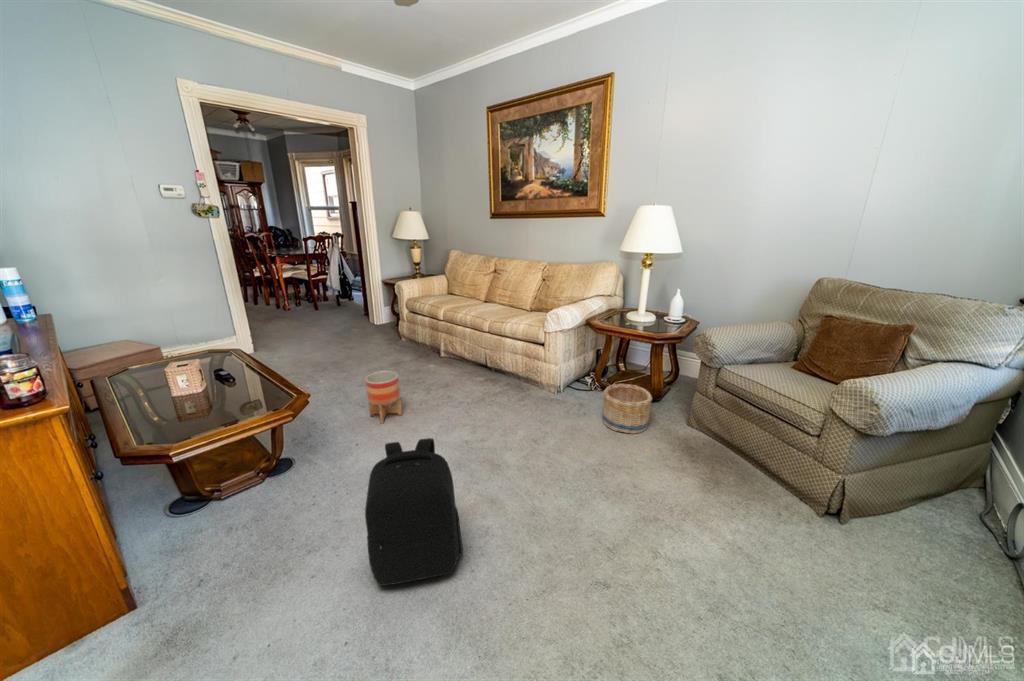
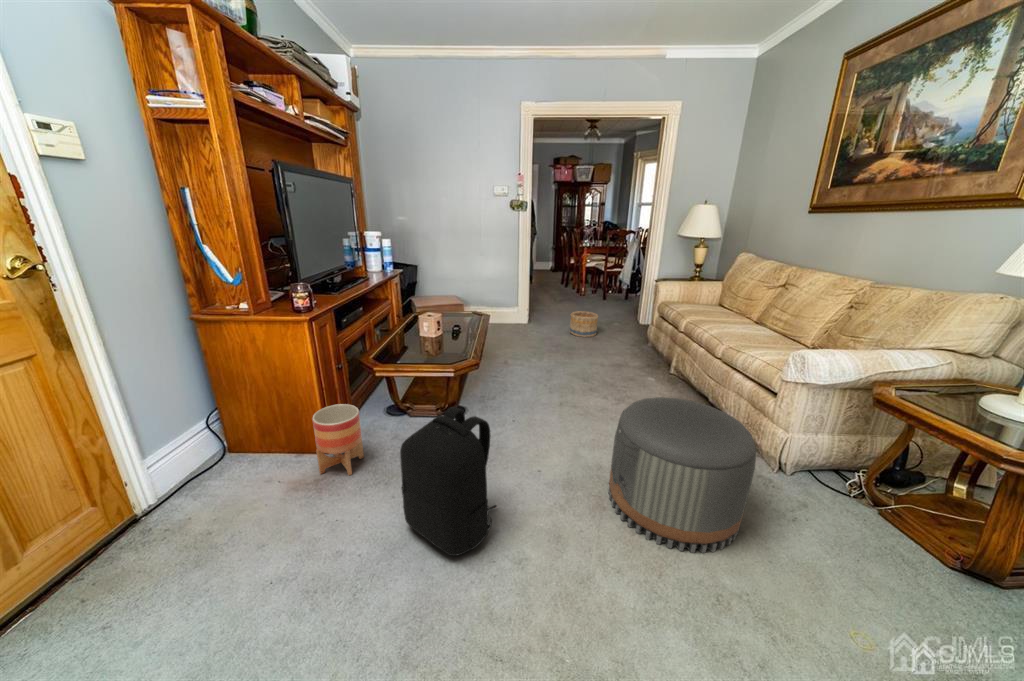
pouf: none [486,363,579,468] -> present [608,397,756,553]
planter: present [365,371,402,423] -> present [313,404,364,475]
basket: present [602,384,652,434] -> present [570,311,598,337]

